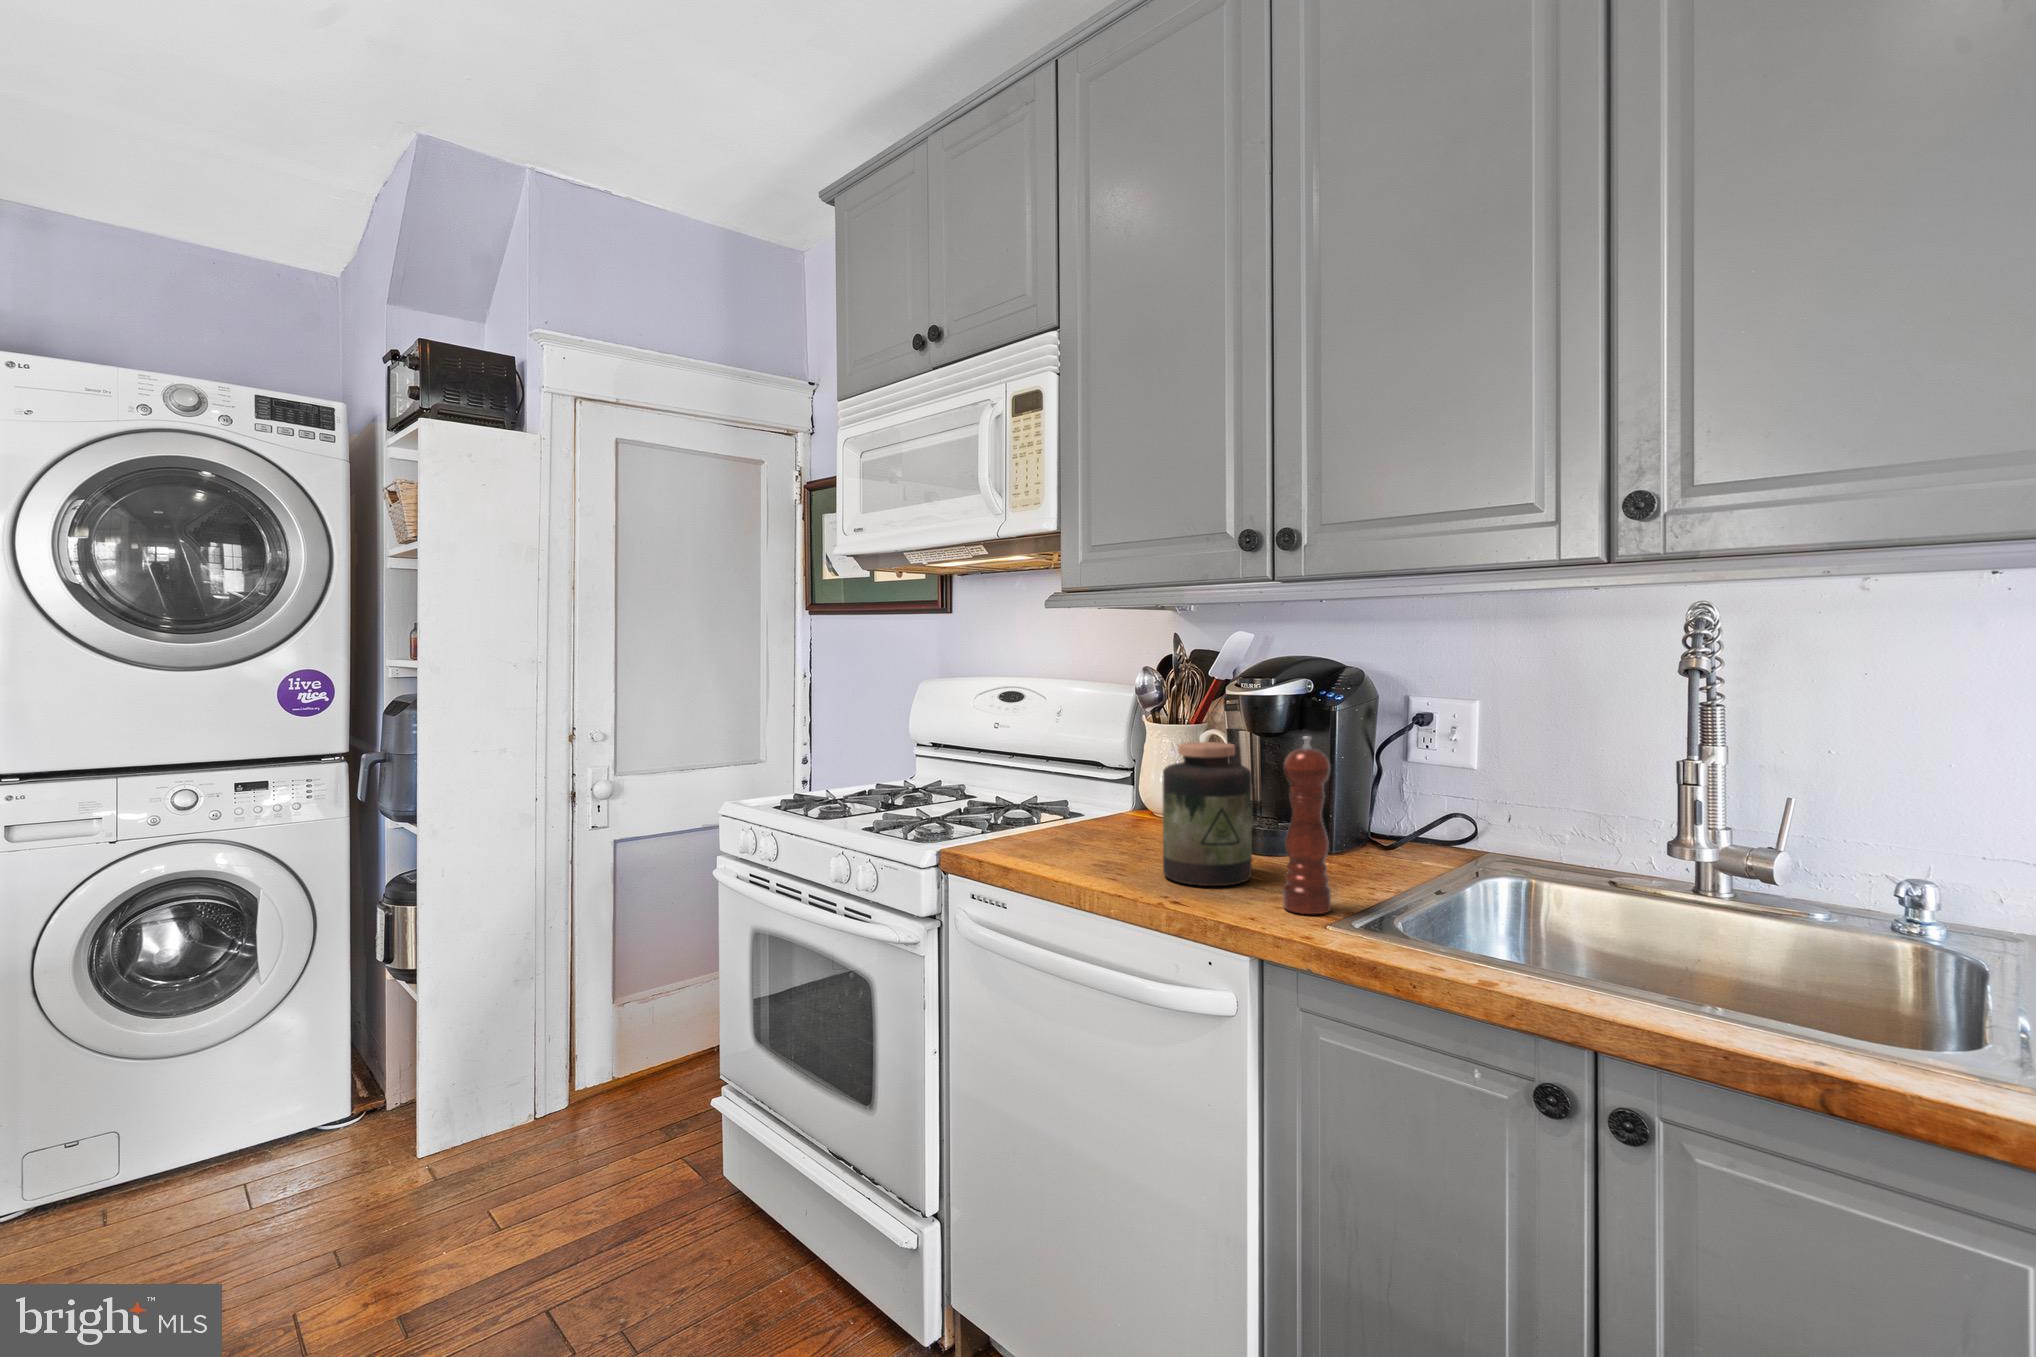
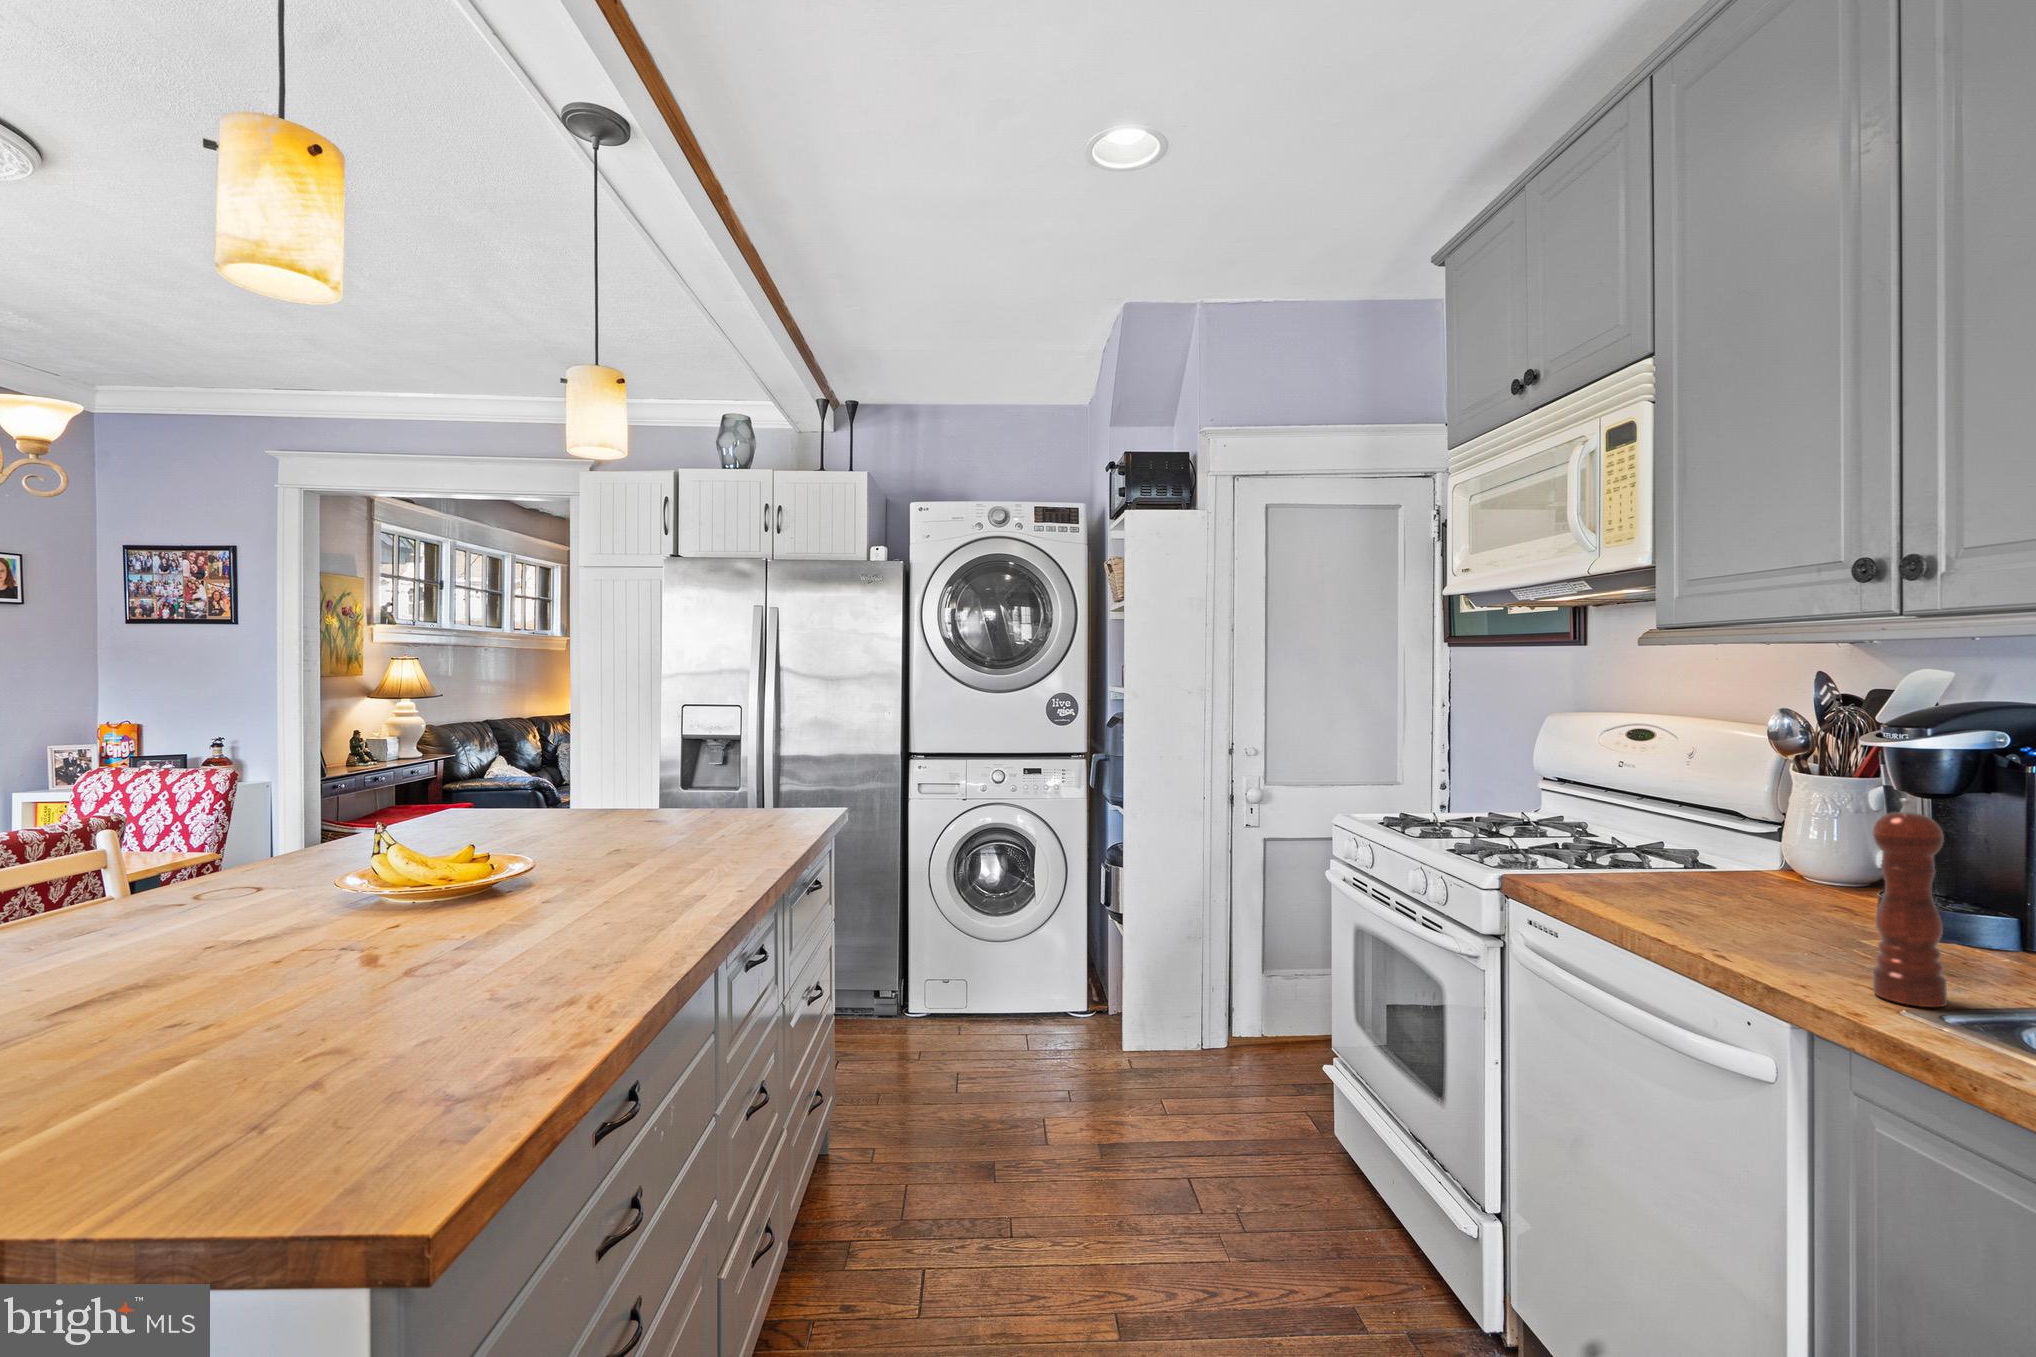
jar: present [1163,742,1252,886] -> none [1737,795,1865,958]

